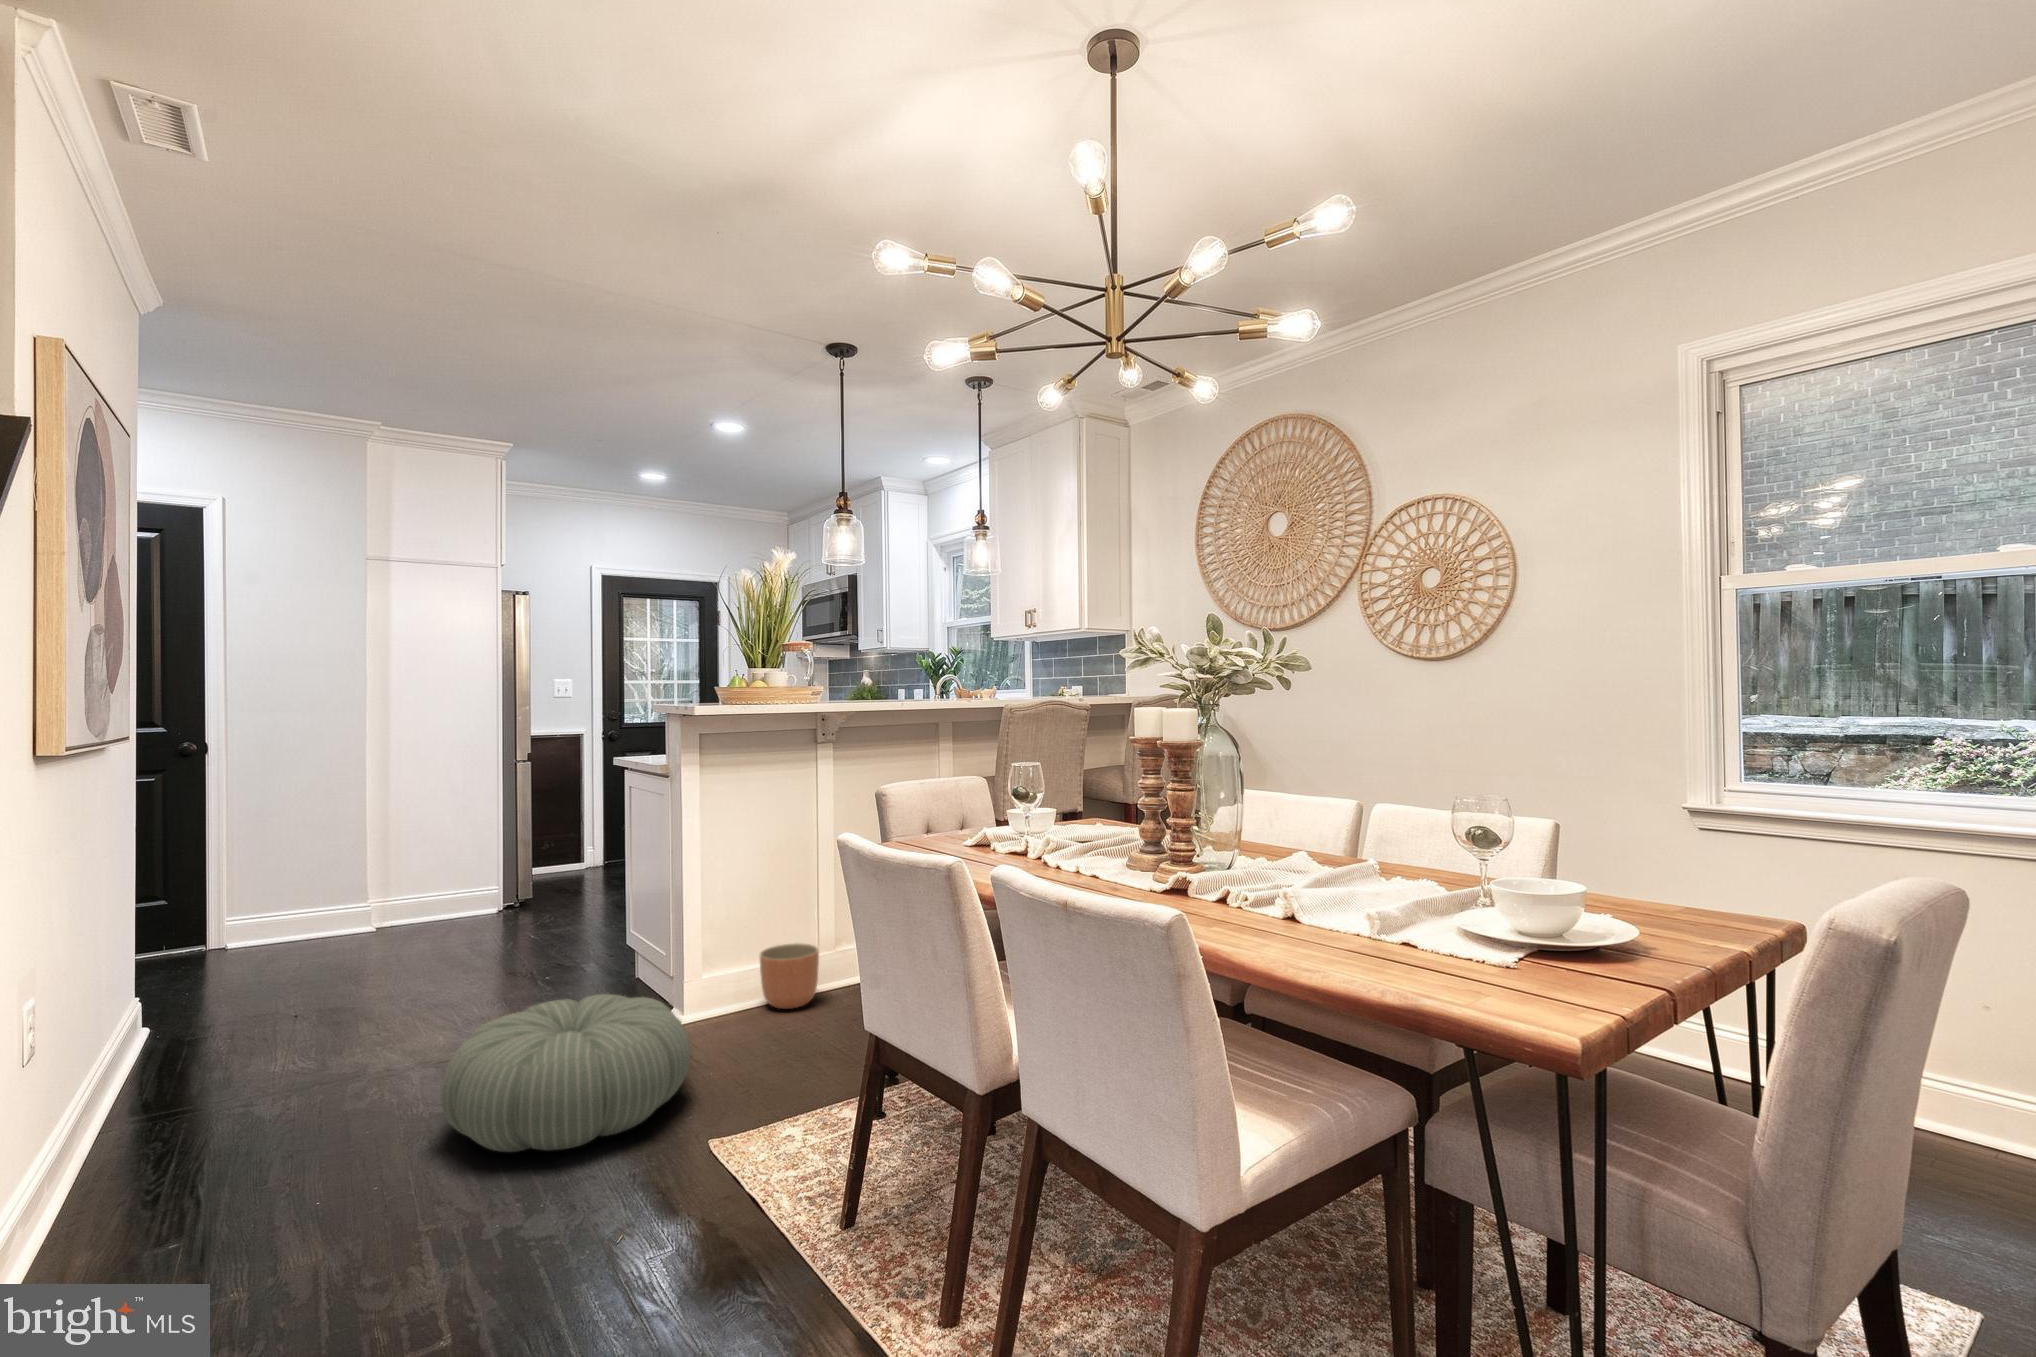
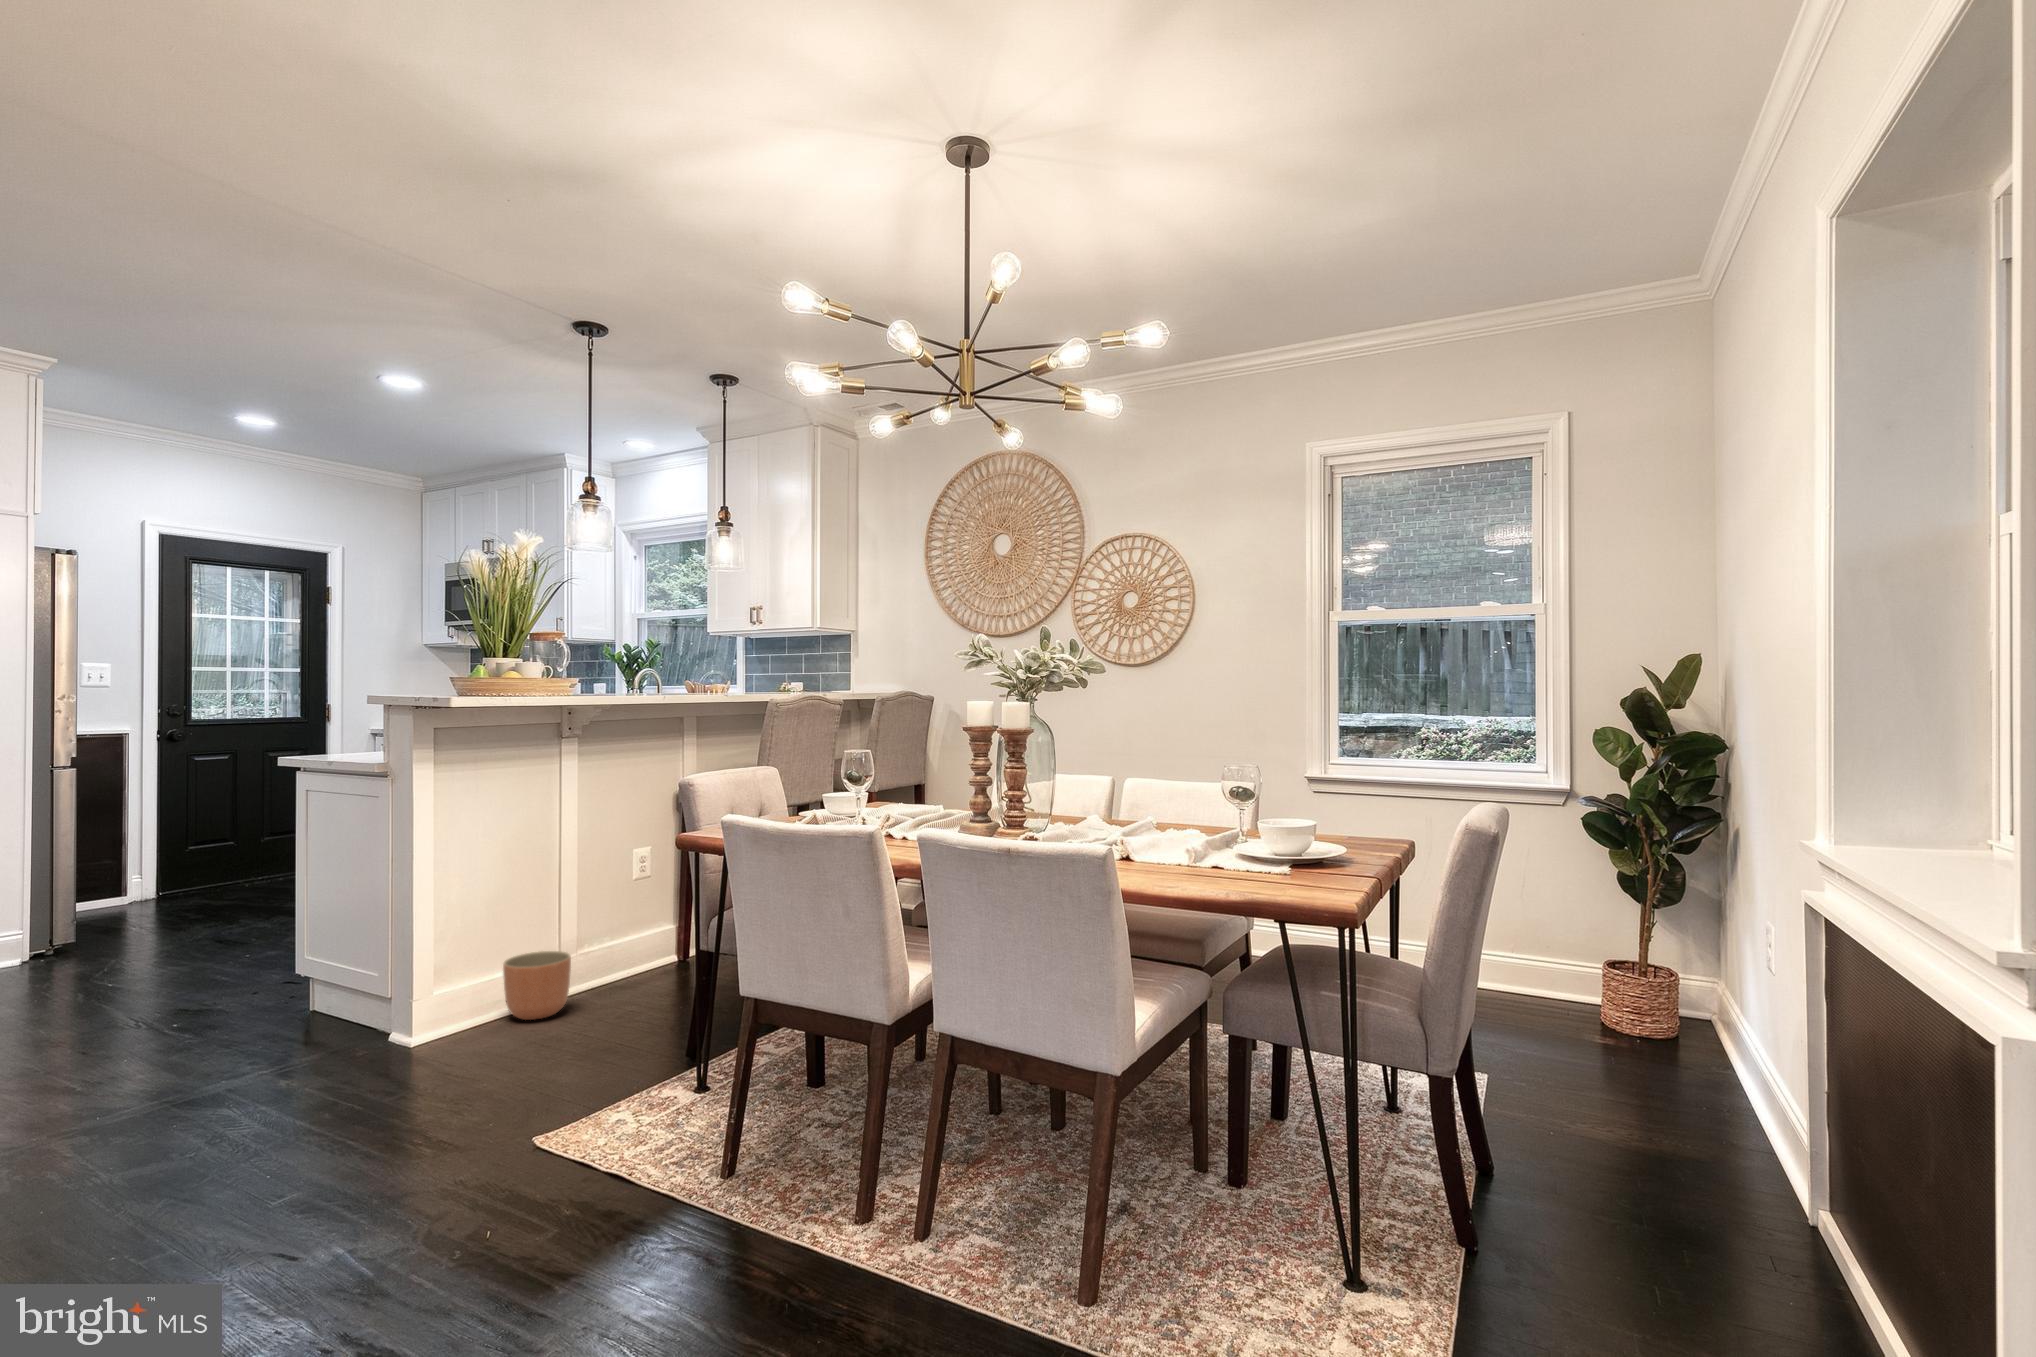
pouf: present [441,994,690,1152] -> none [194,1010,487,1182]

